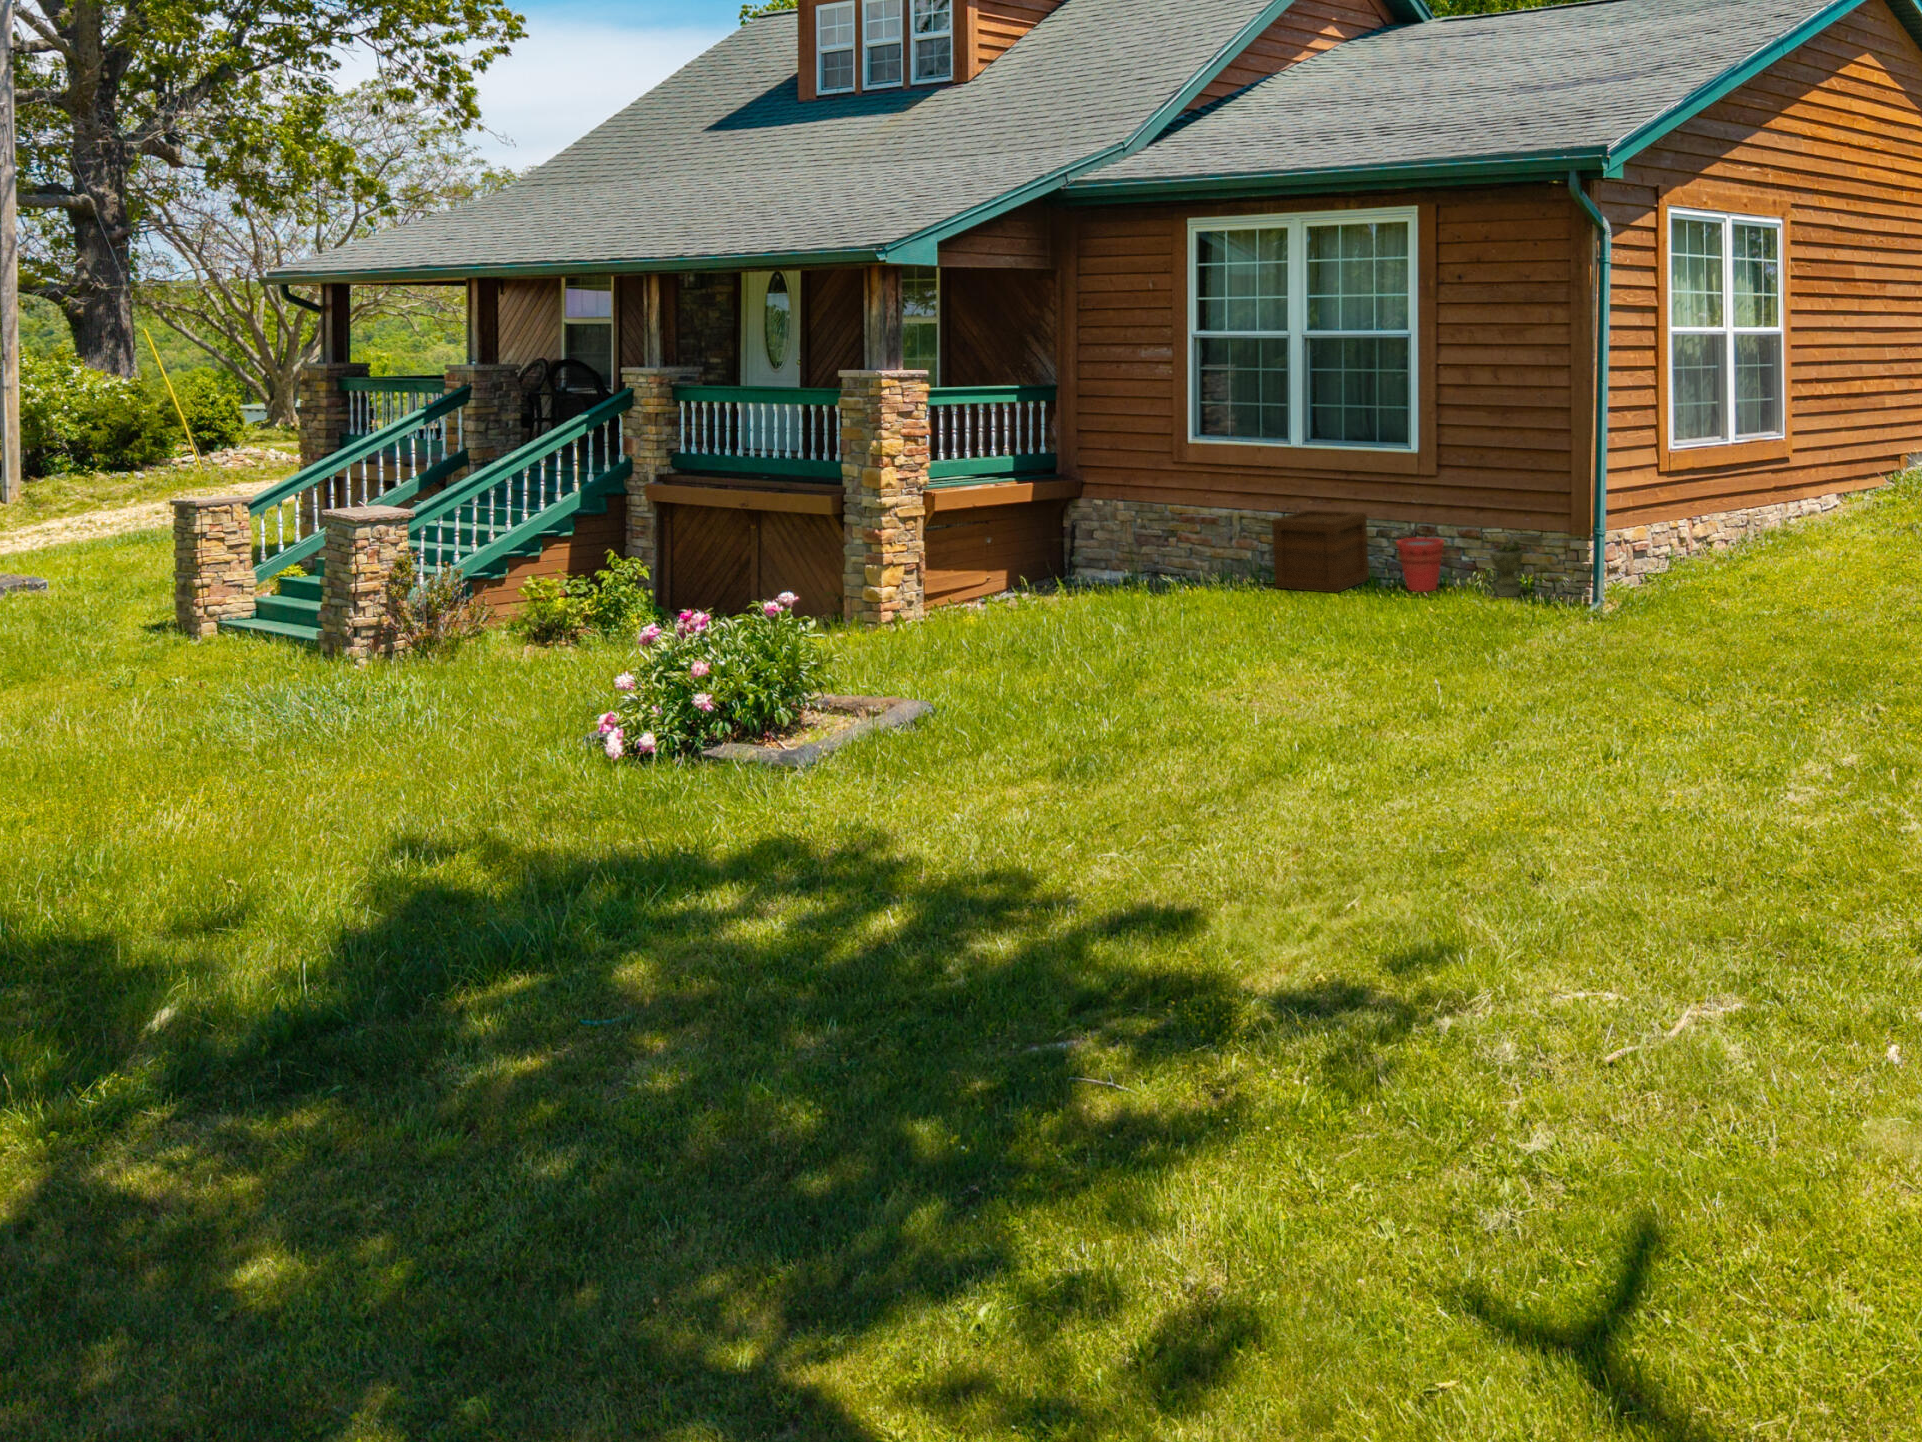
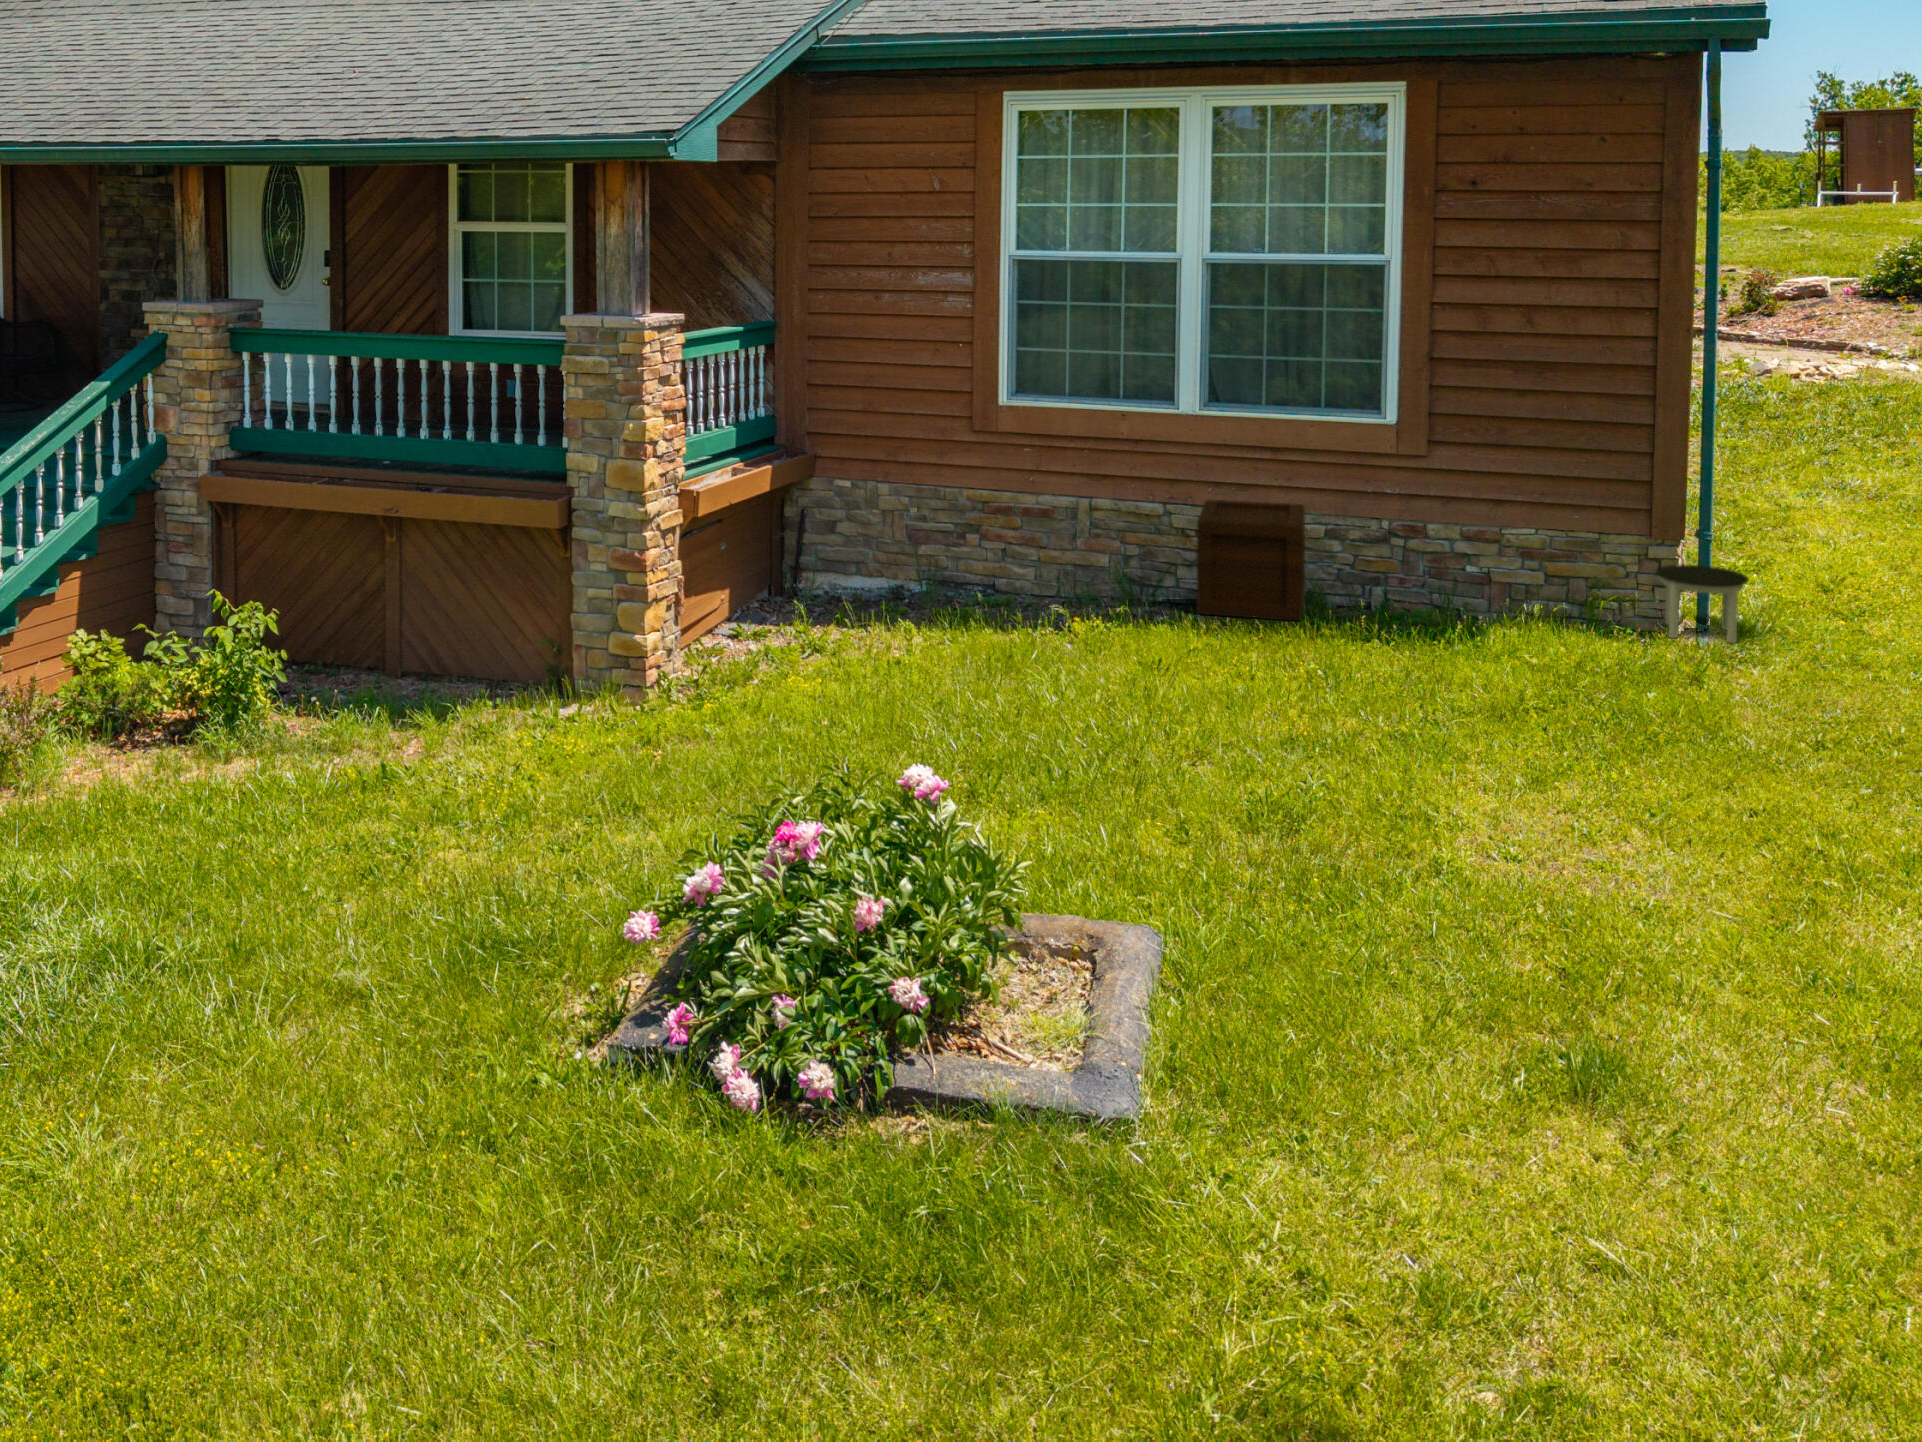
bucket: present [1396,537,1444,592] -> none [1372,539,1445,617]
planter: present [1489,540,1523,597] -> none [1524,547,1577,625]
round table: none [1566,553,1626,607] -> present [1656,565,1748,643]

